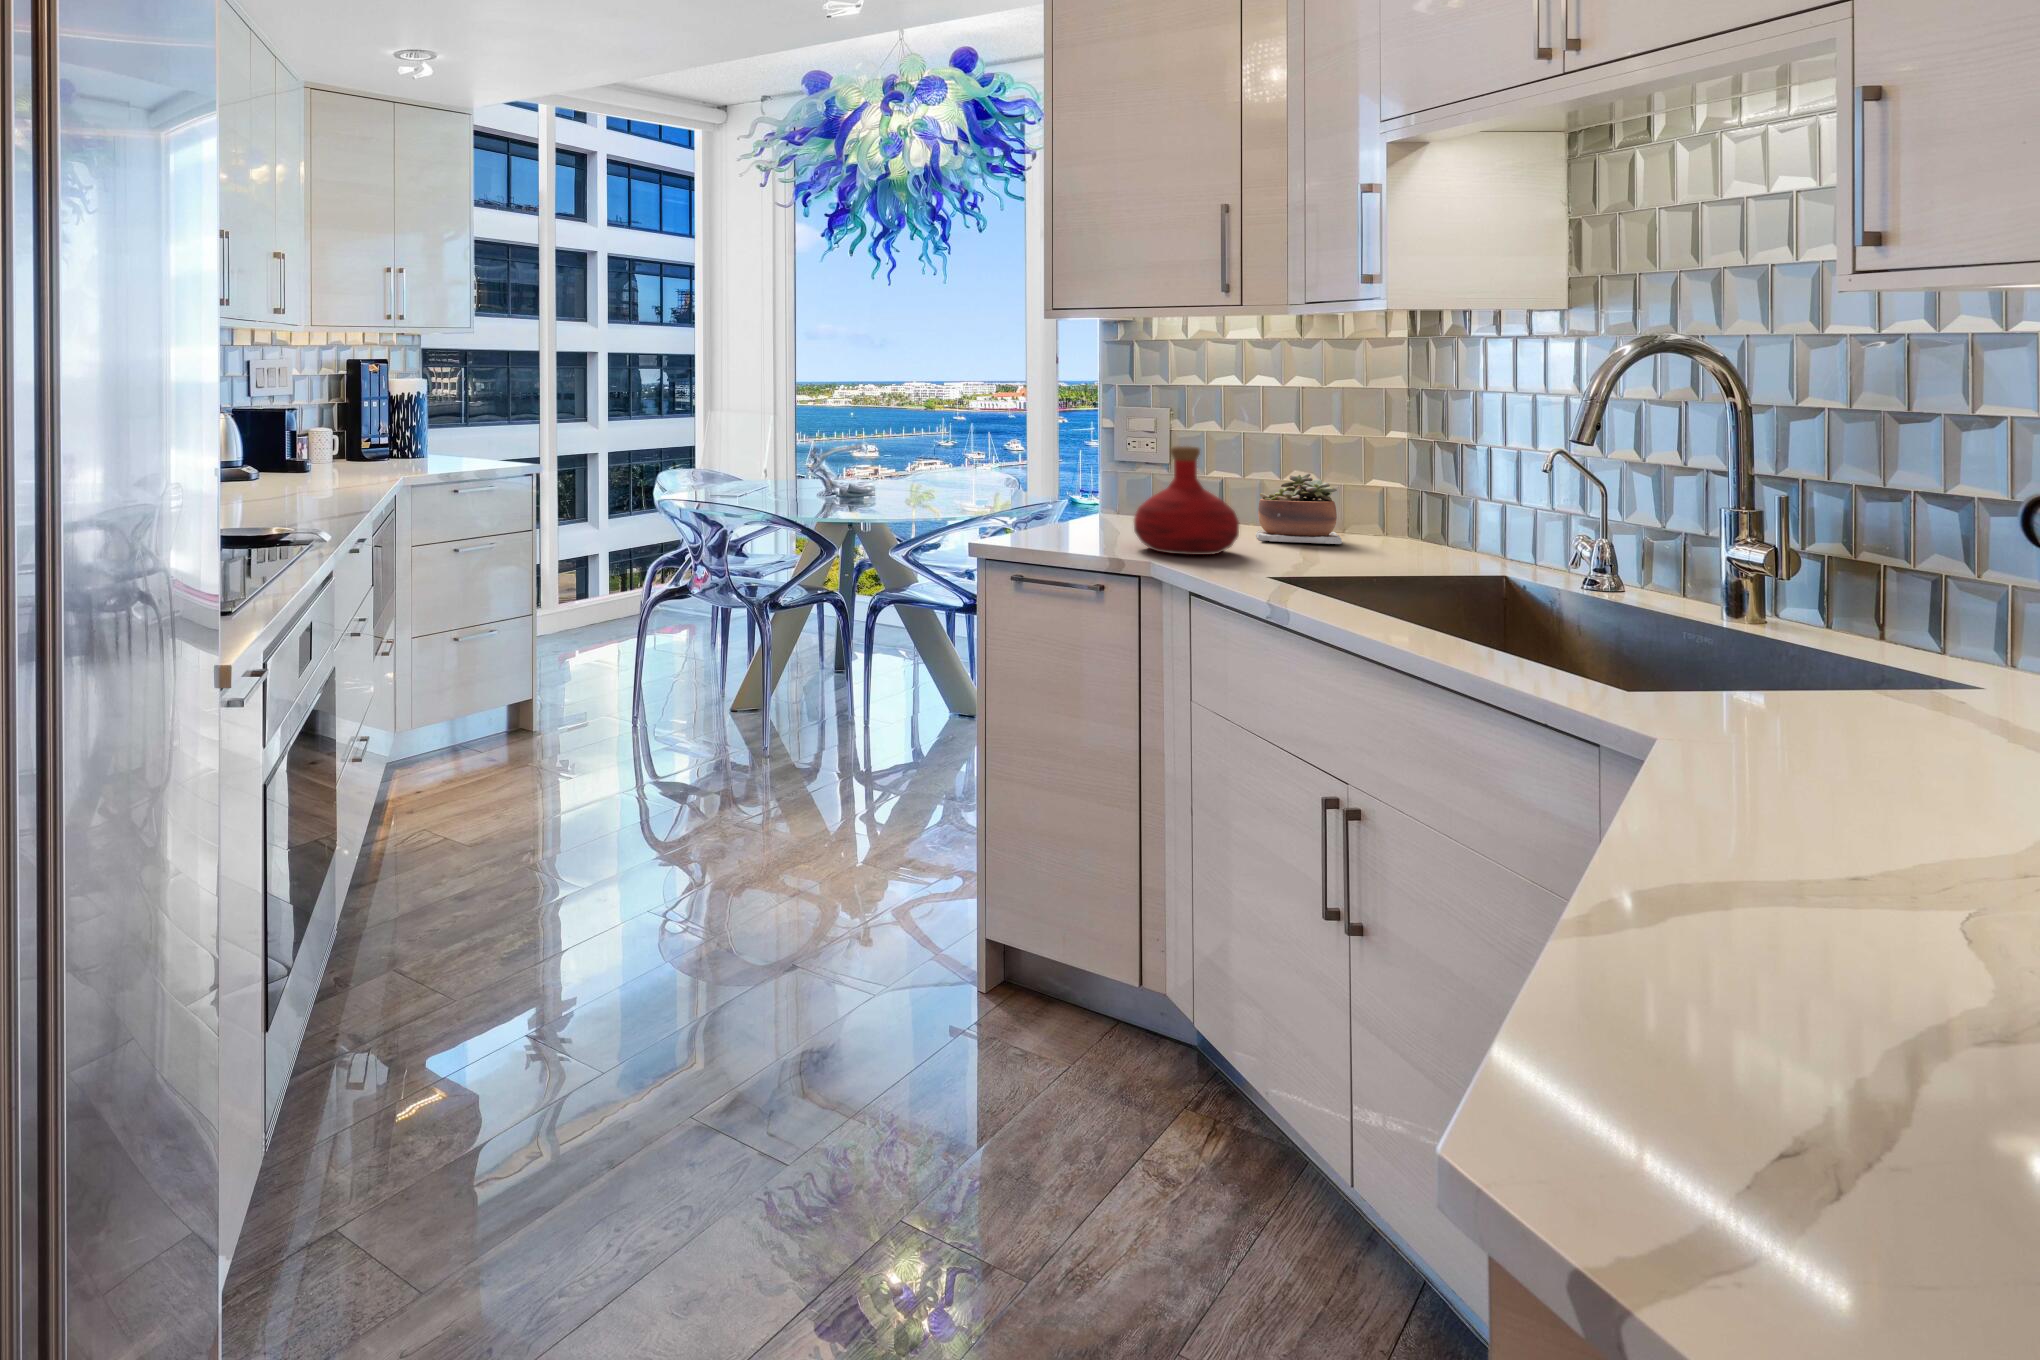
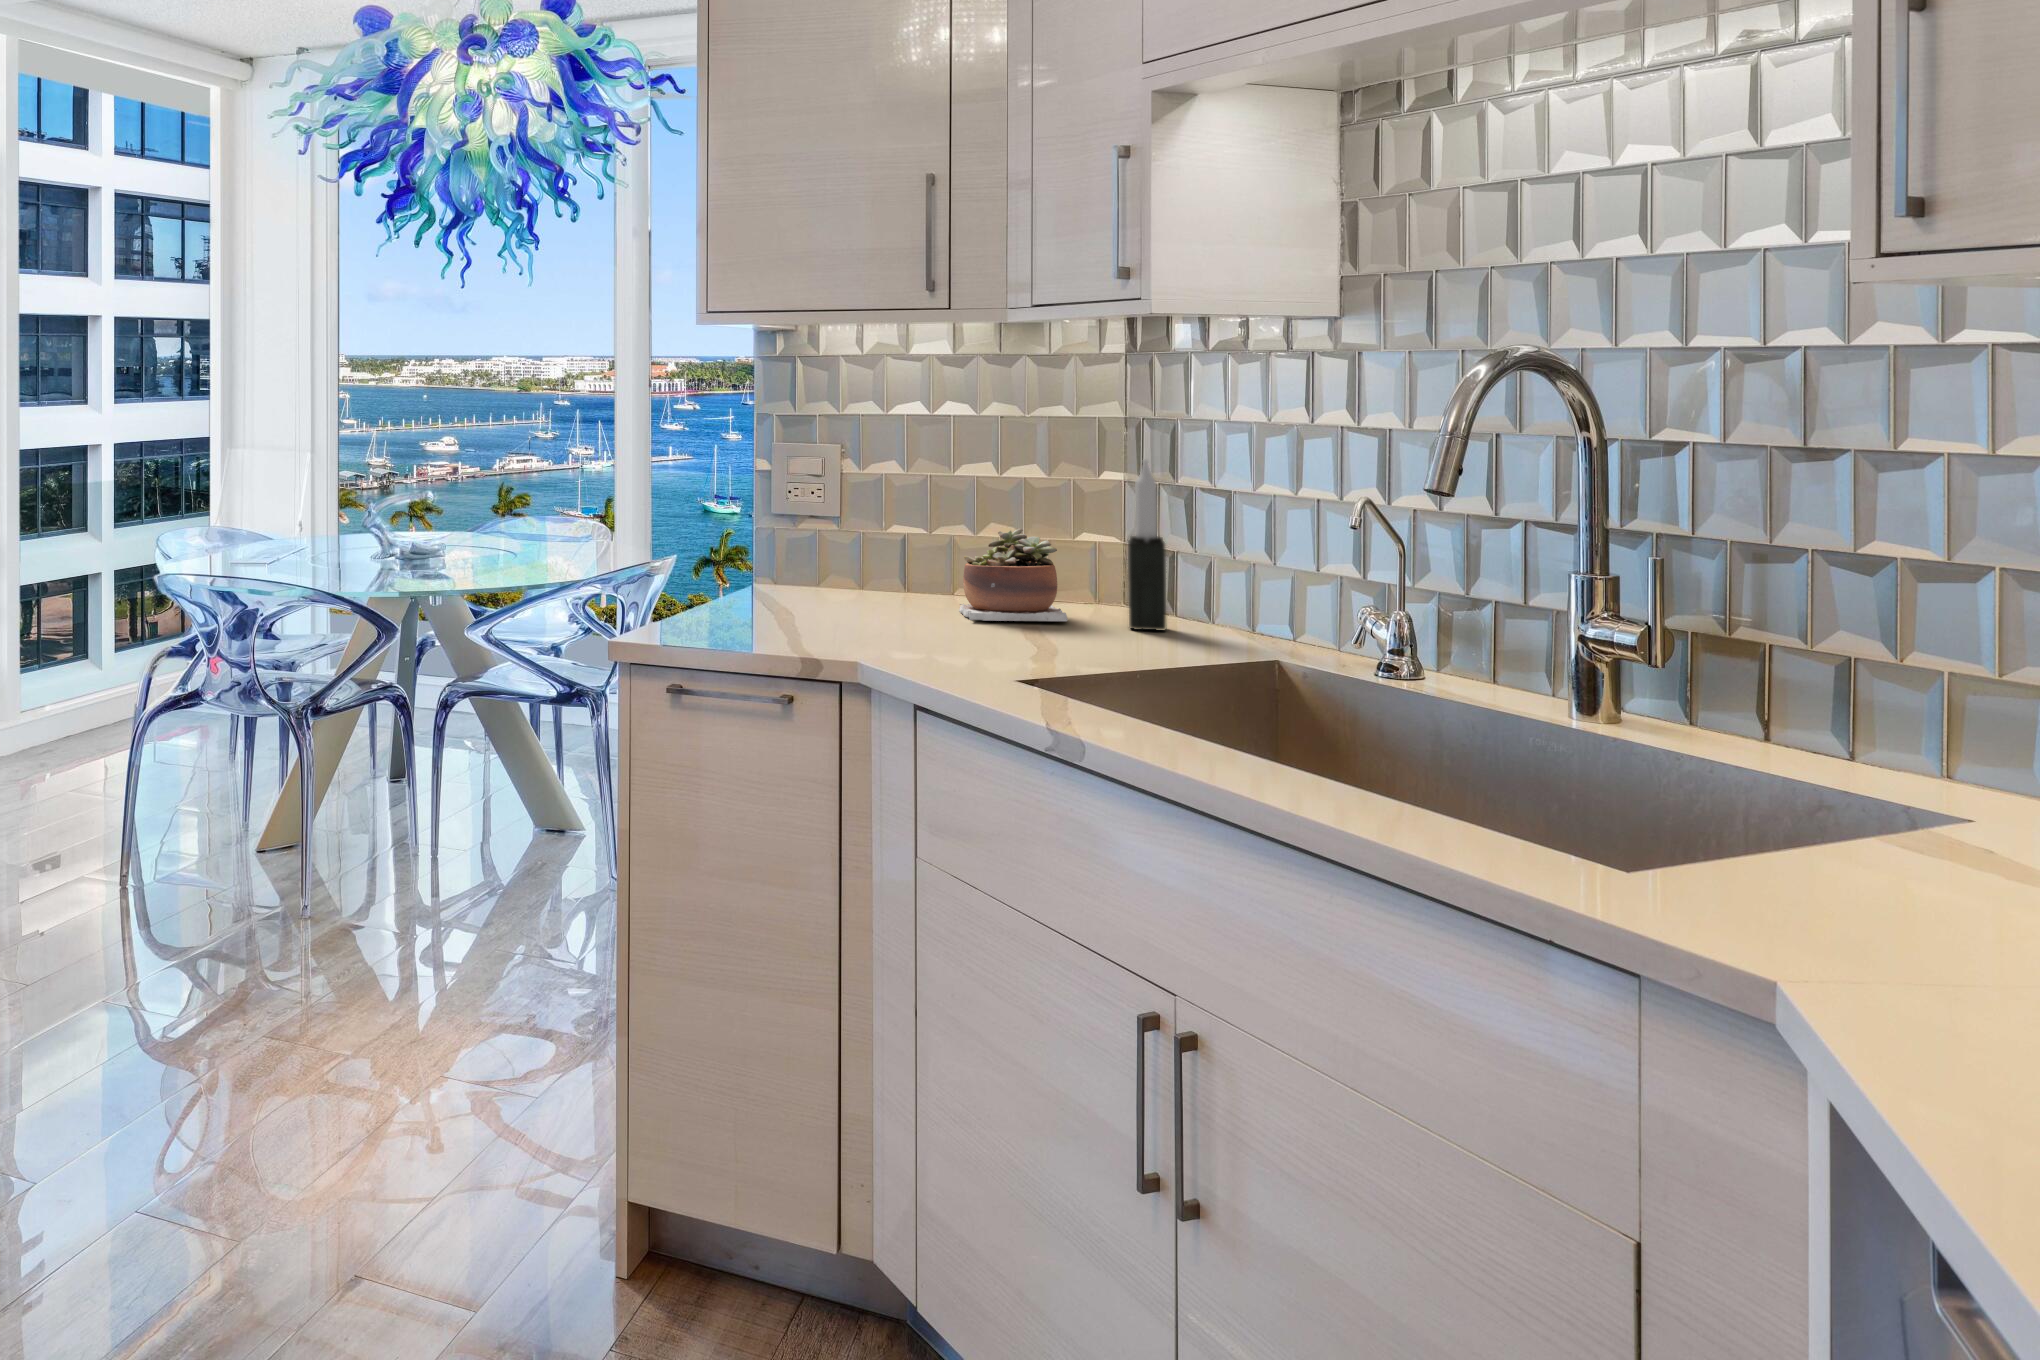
candle: none [1392,420,1425,553] -> present [1128,460,1167,630]
bottle: present [1134,446,1239,555] -> none [826,498,961,648]

